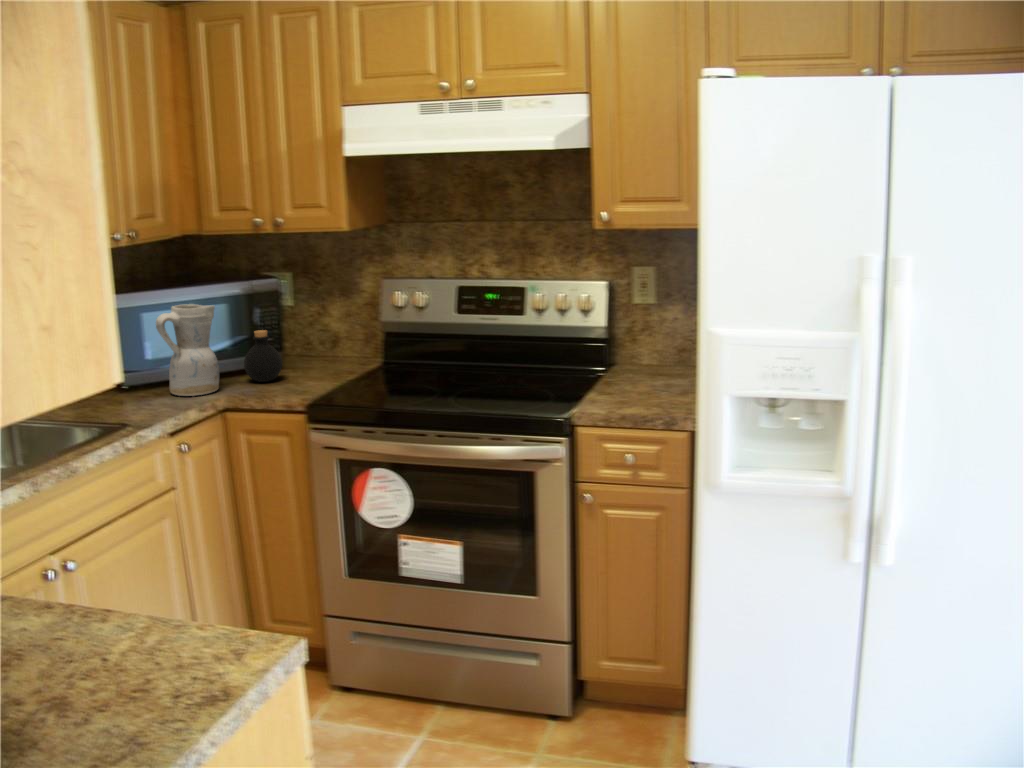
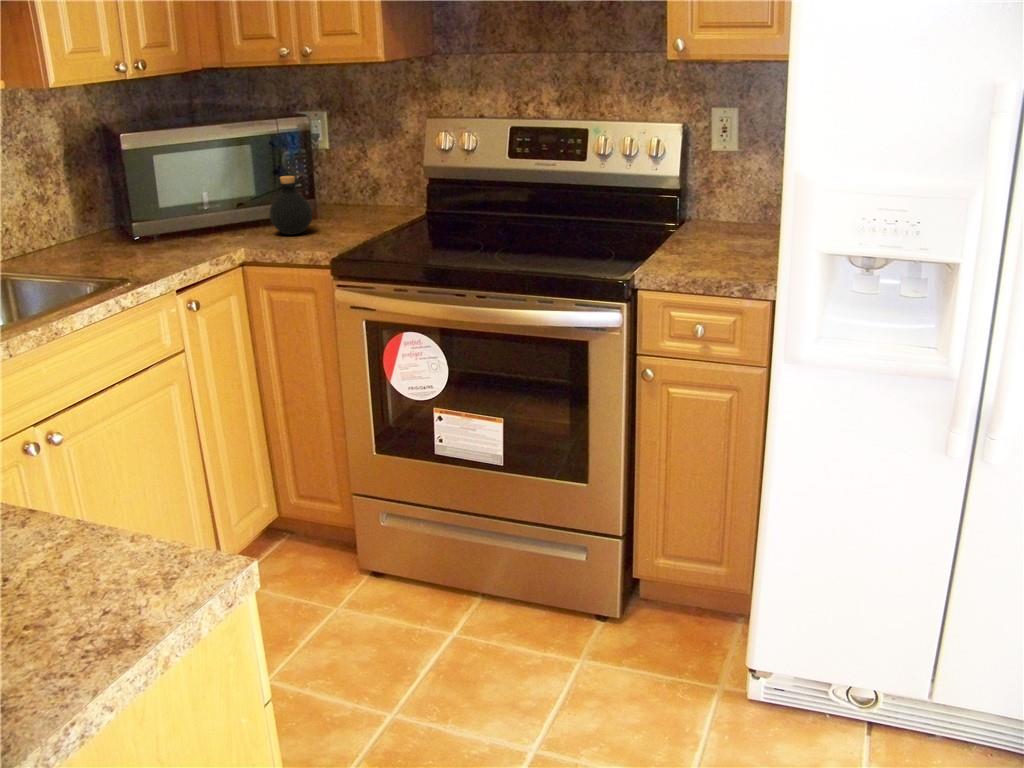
ceramic pitcher: present [156,304,219,396] -> none [165,144,241,248]

